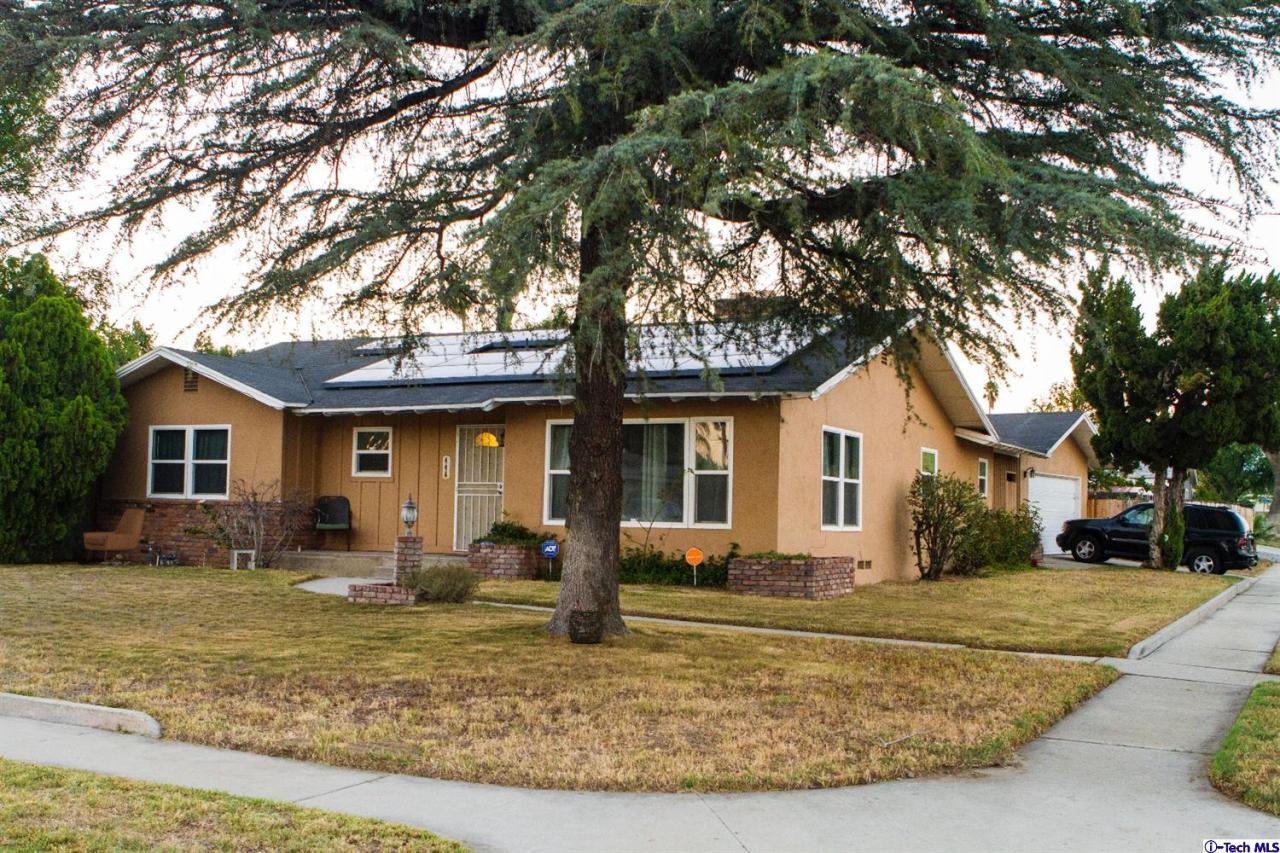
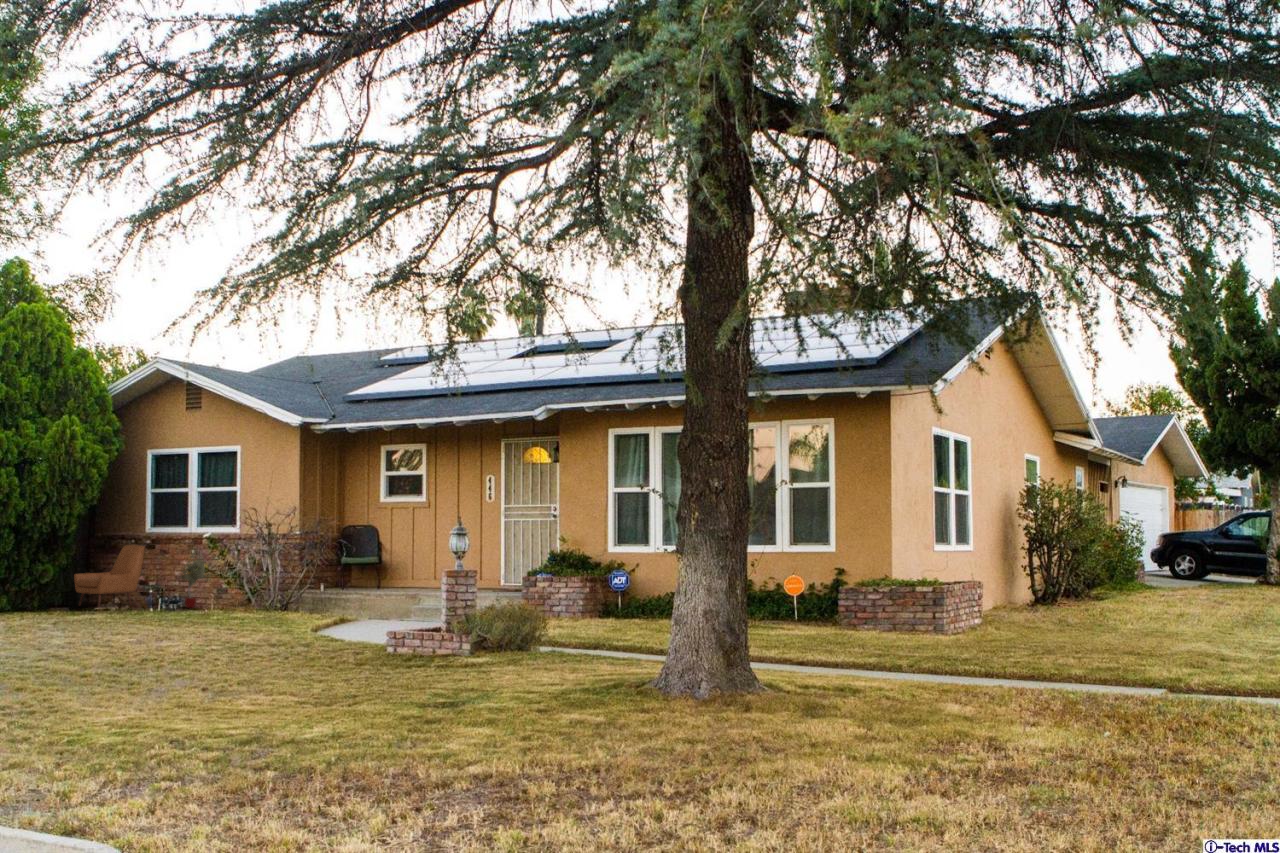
potted tree: present [1023,529,1042,567] -> present [180,554,211,608]
round table: present [229,548,255,570] -> none [240,587,274,615]
woven basket: present [568,610,604,643] -> none [695,667,746,717]

